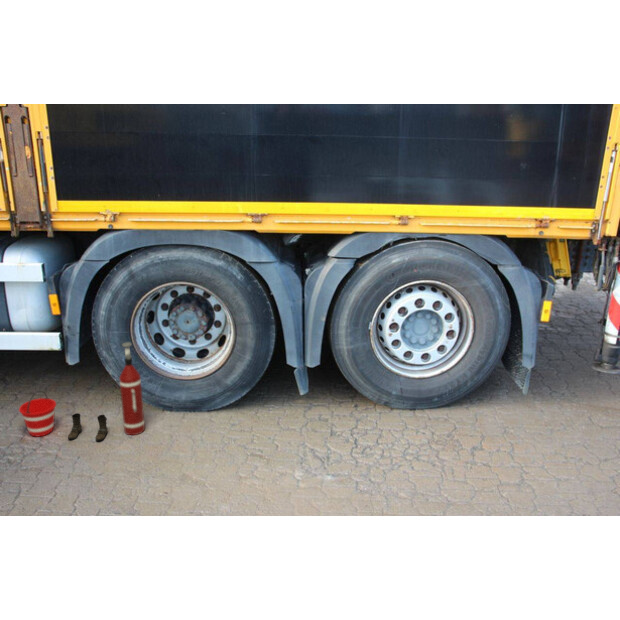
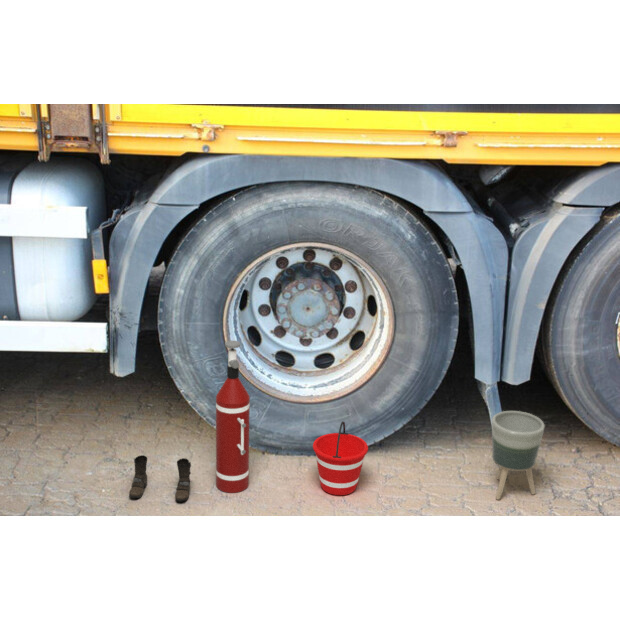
planter: none [289,382,321,437] -> present [492,411,544,499]
bucket: present [19,394,56,436] -> present [313,421,368,495]

